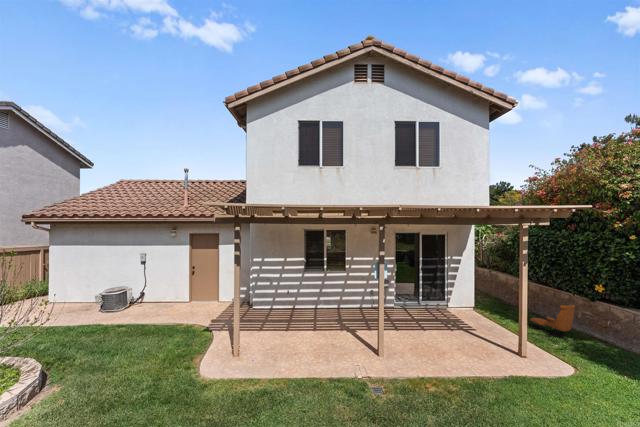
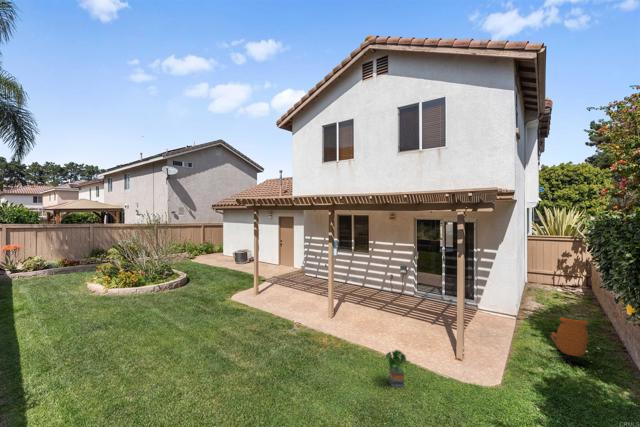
potted tree: none [556,371,583,409] -> present [386,350,410,388]

